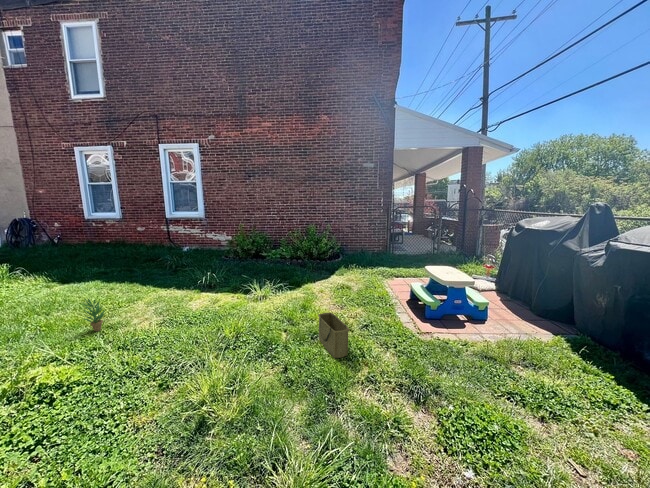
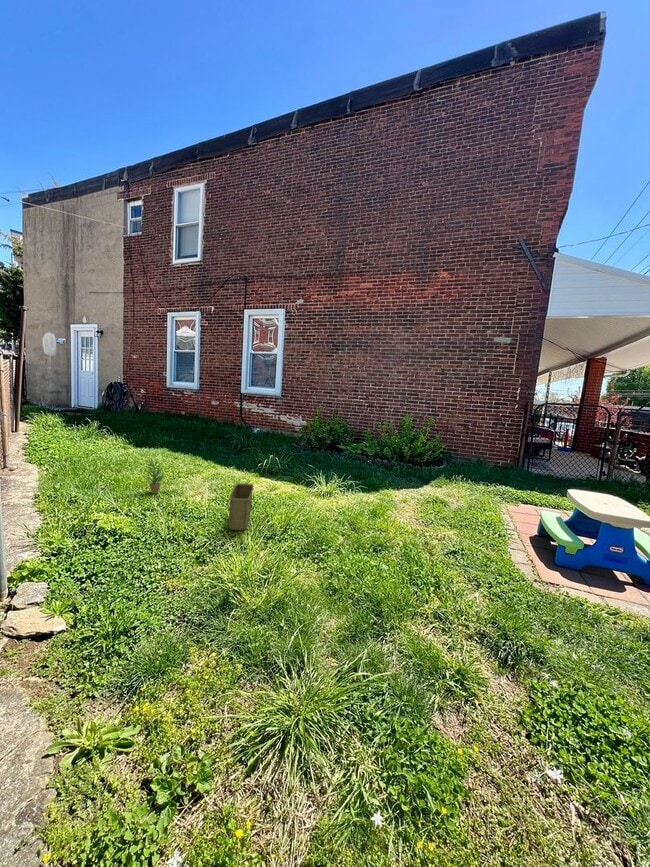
basket: present [318,312,350,358] -> present [228,483,254,530]

